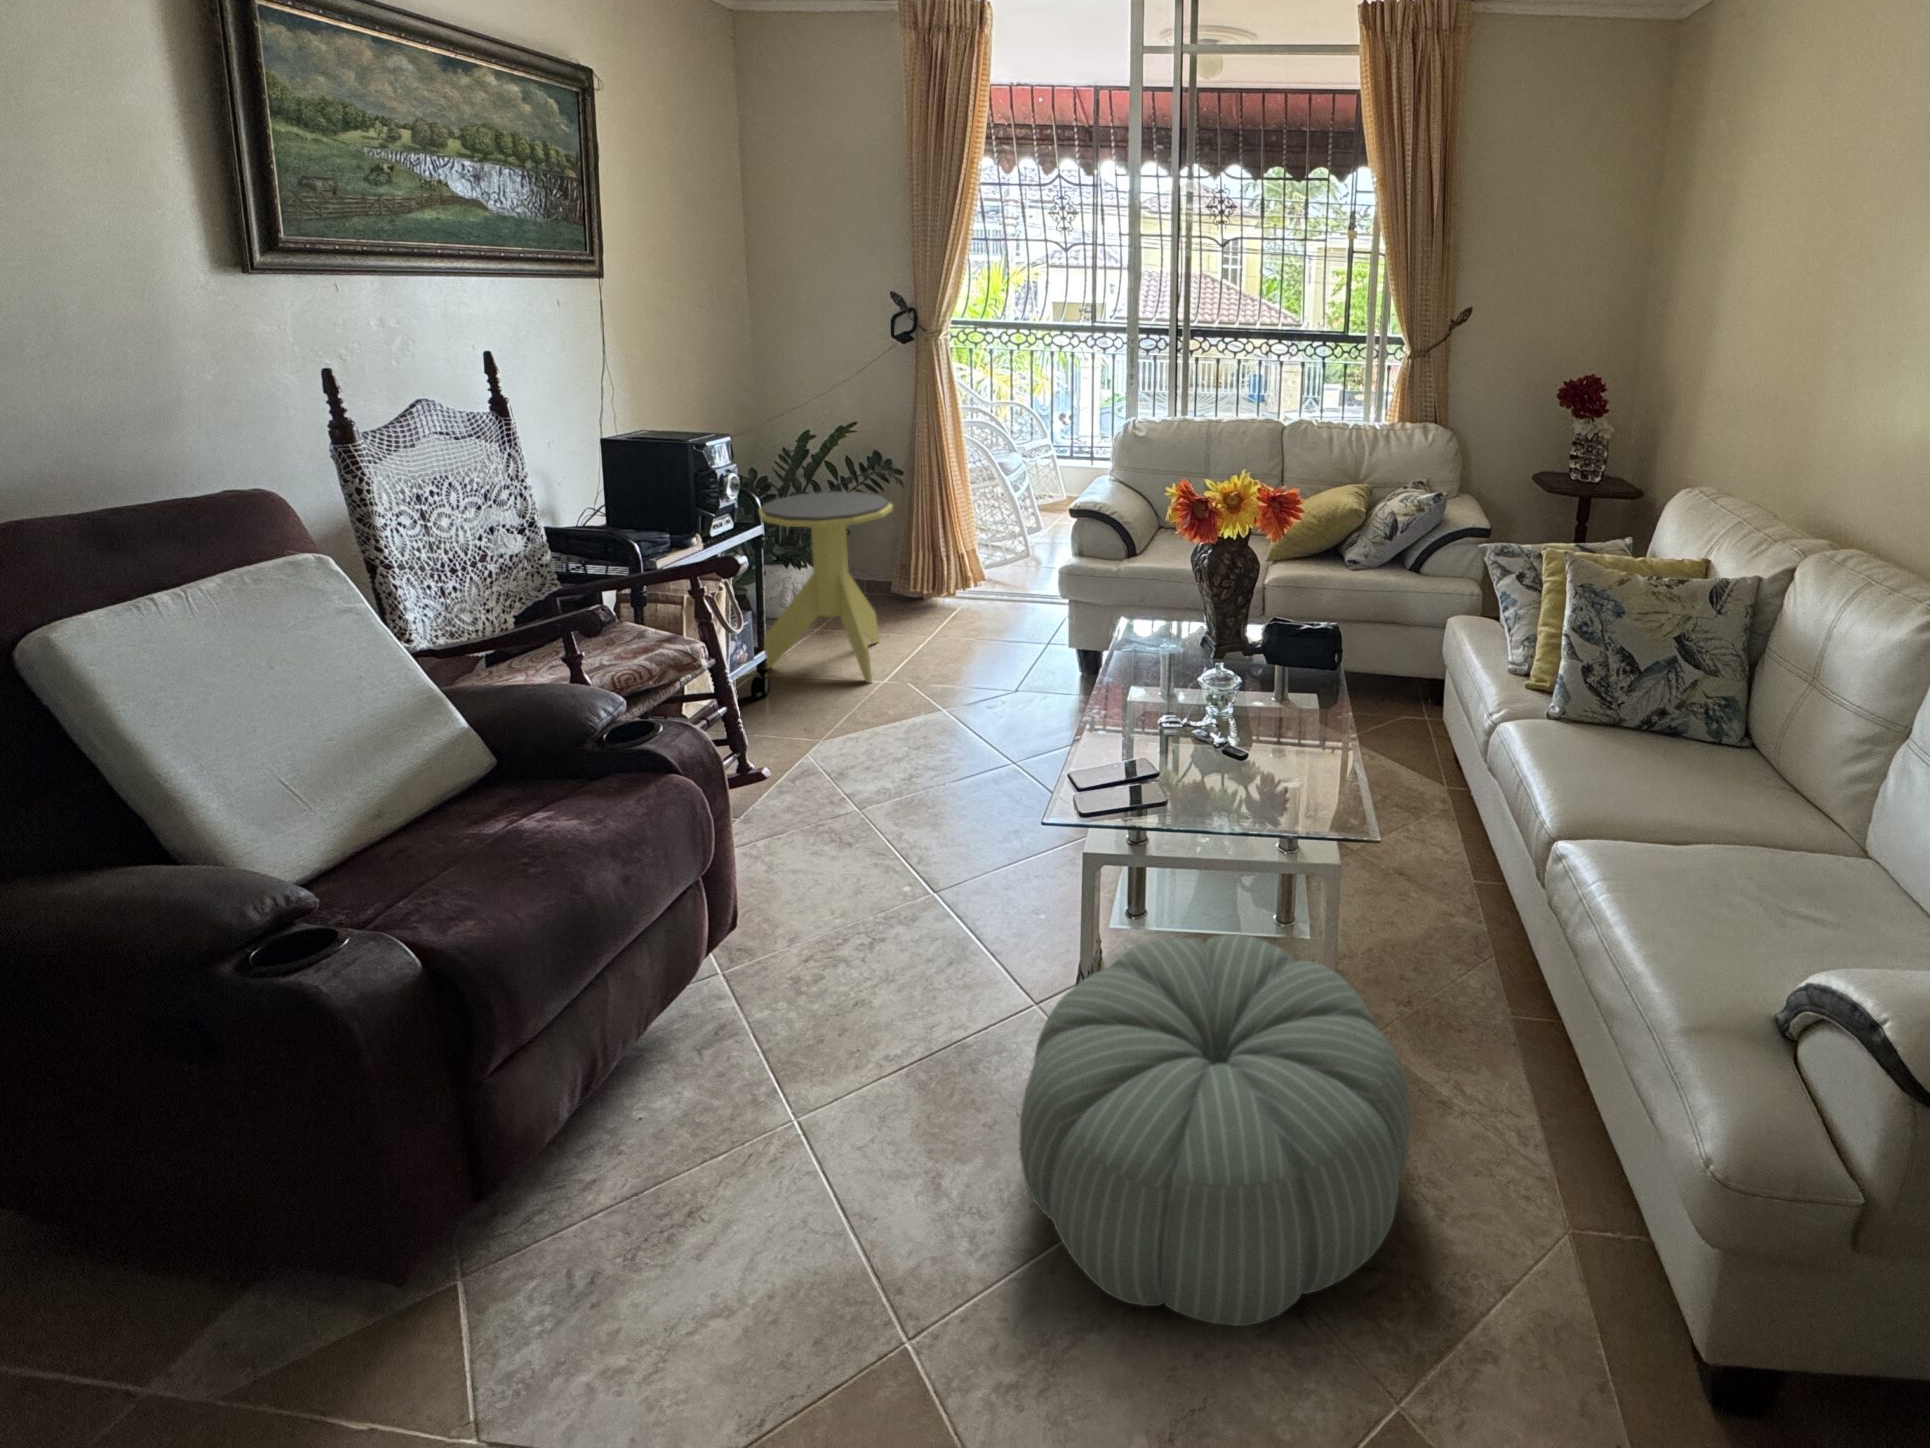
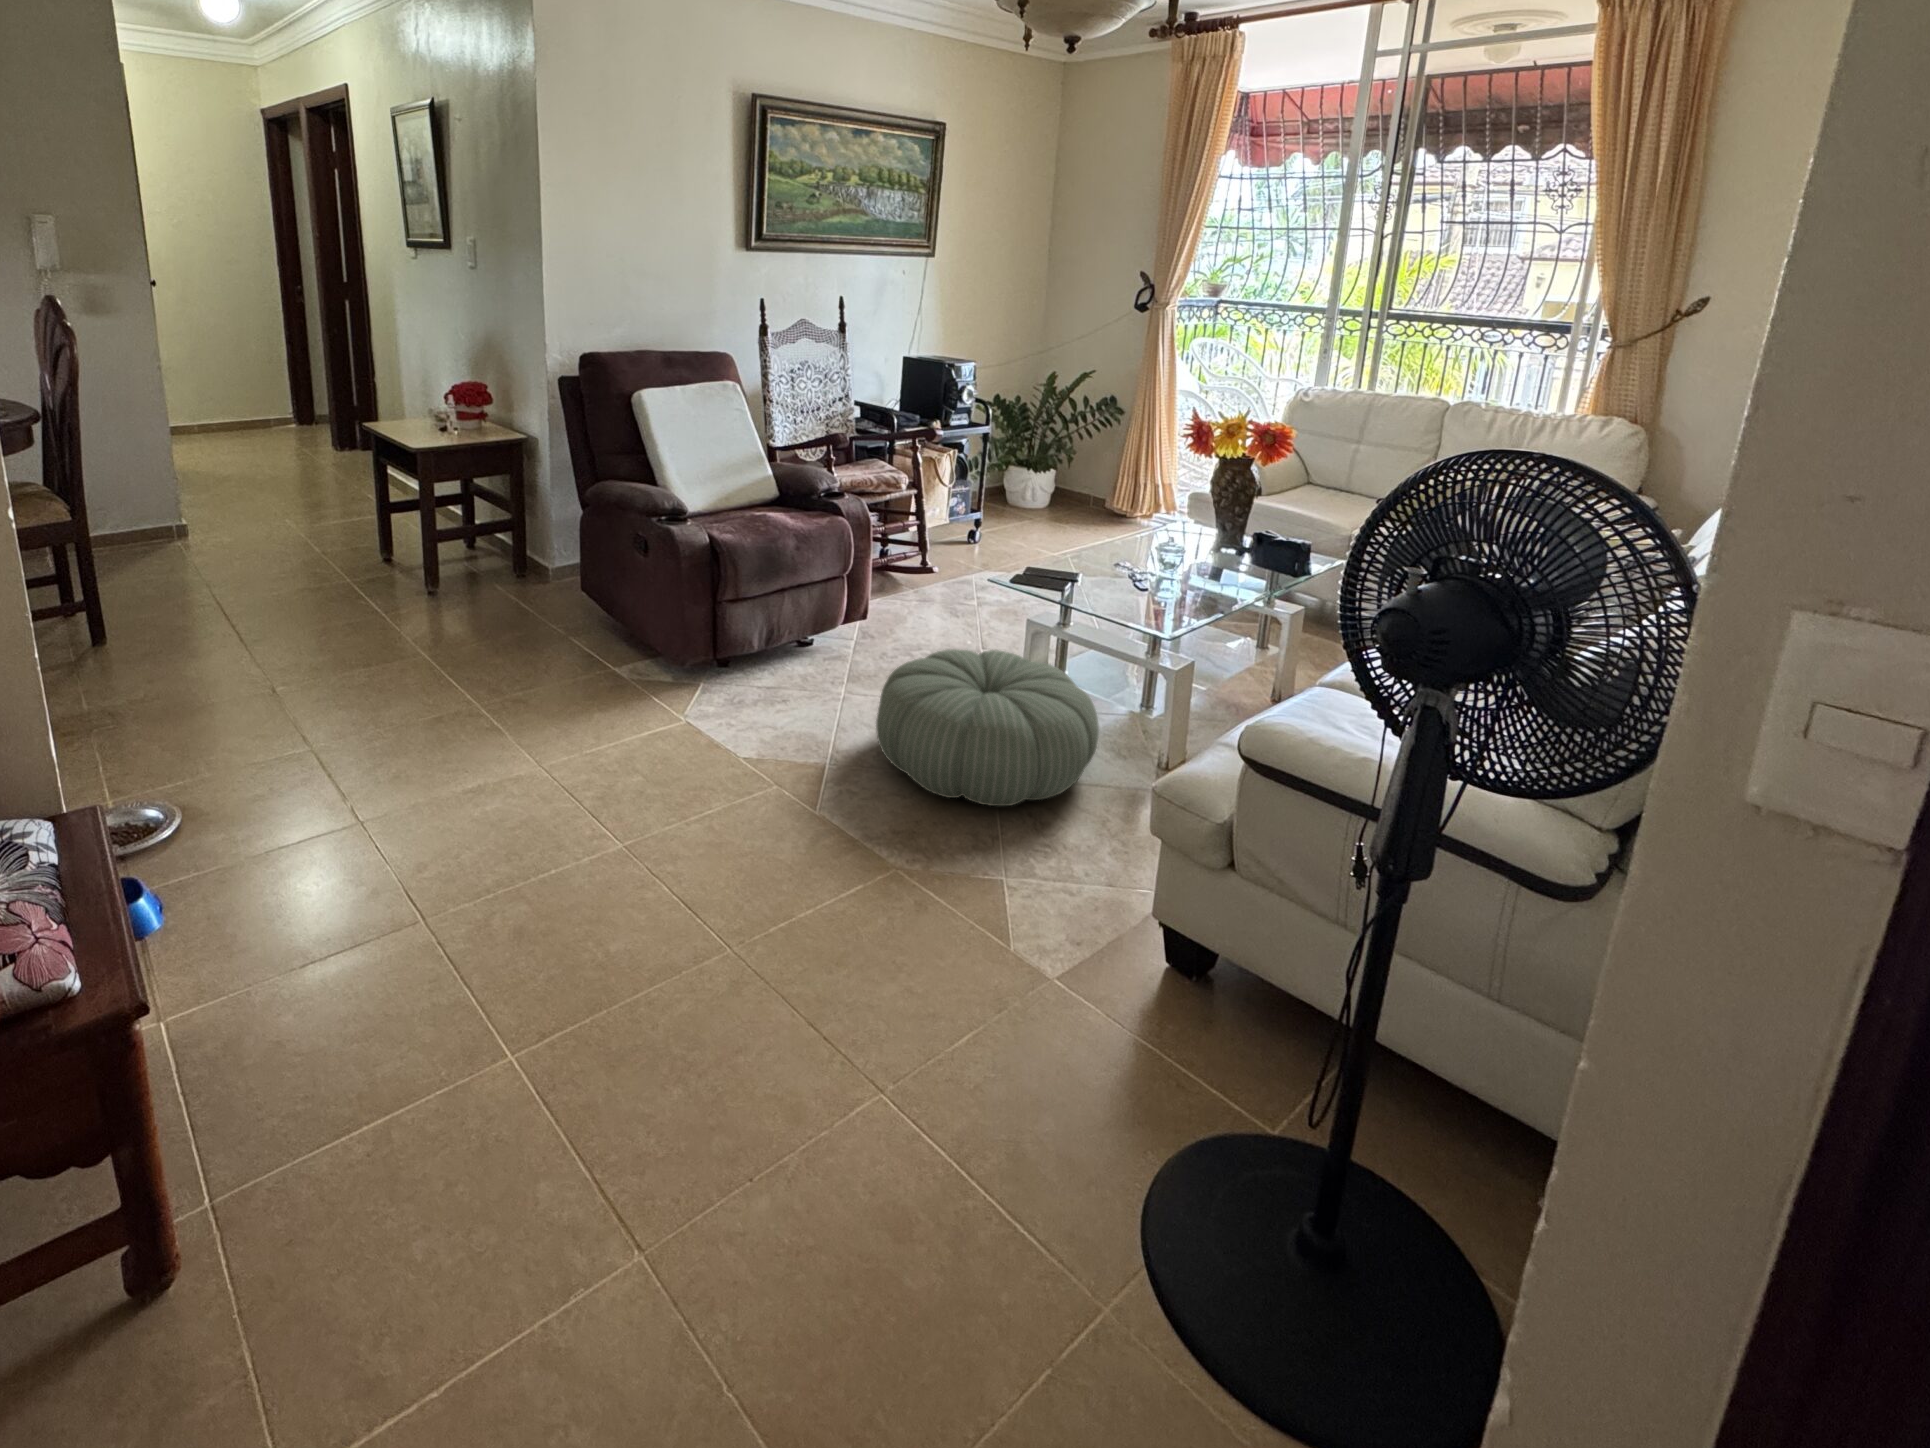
side table: present [759,491,893,683] -> none [978,413,1077,551]

